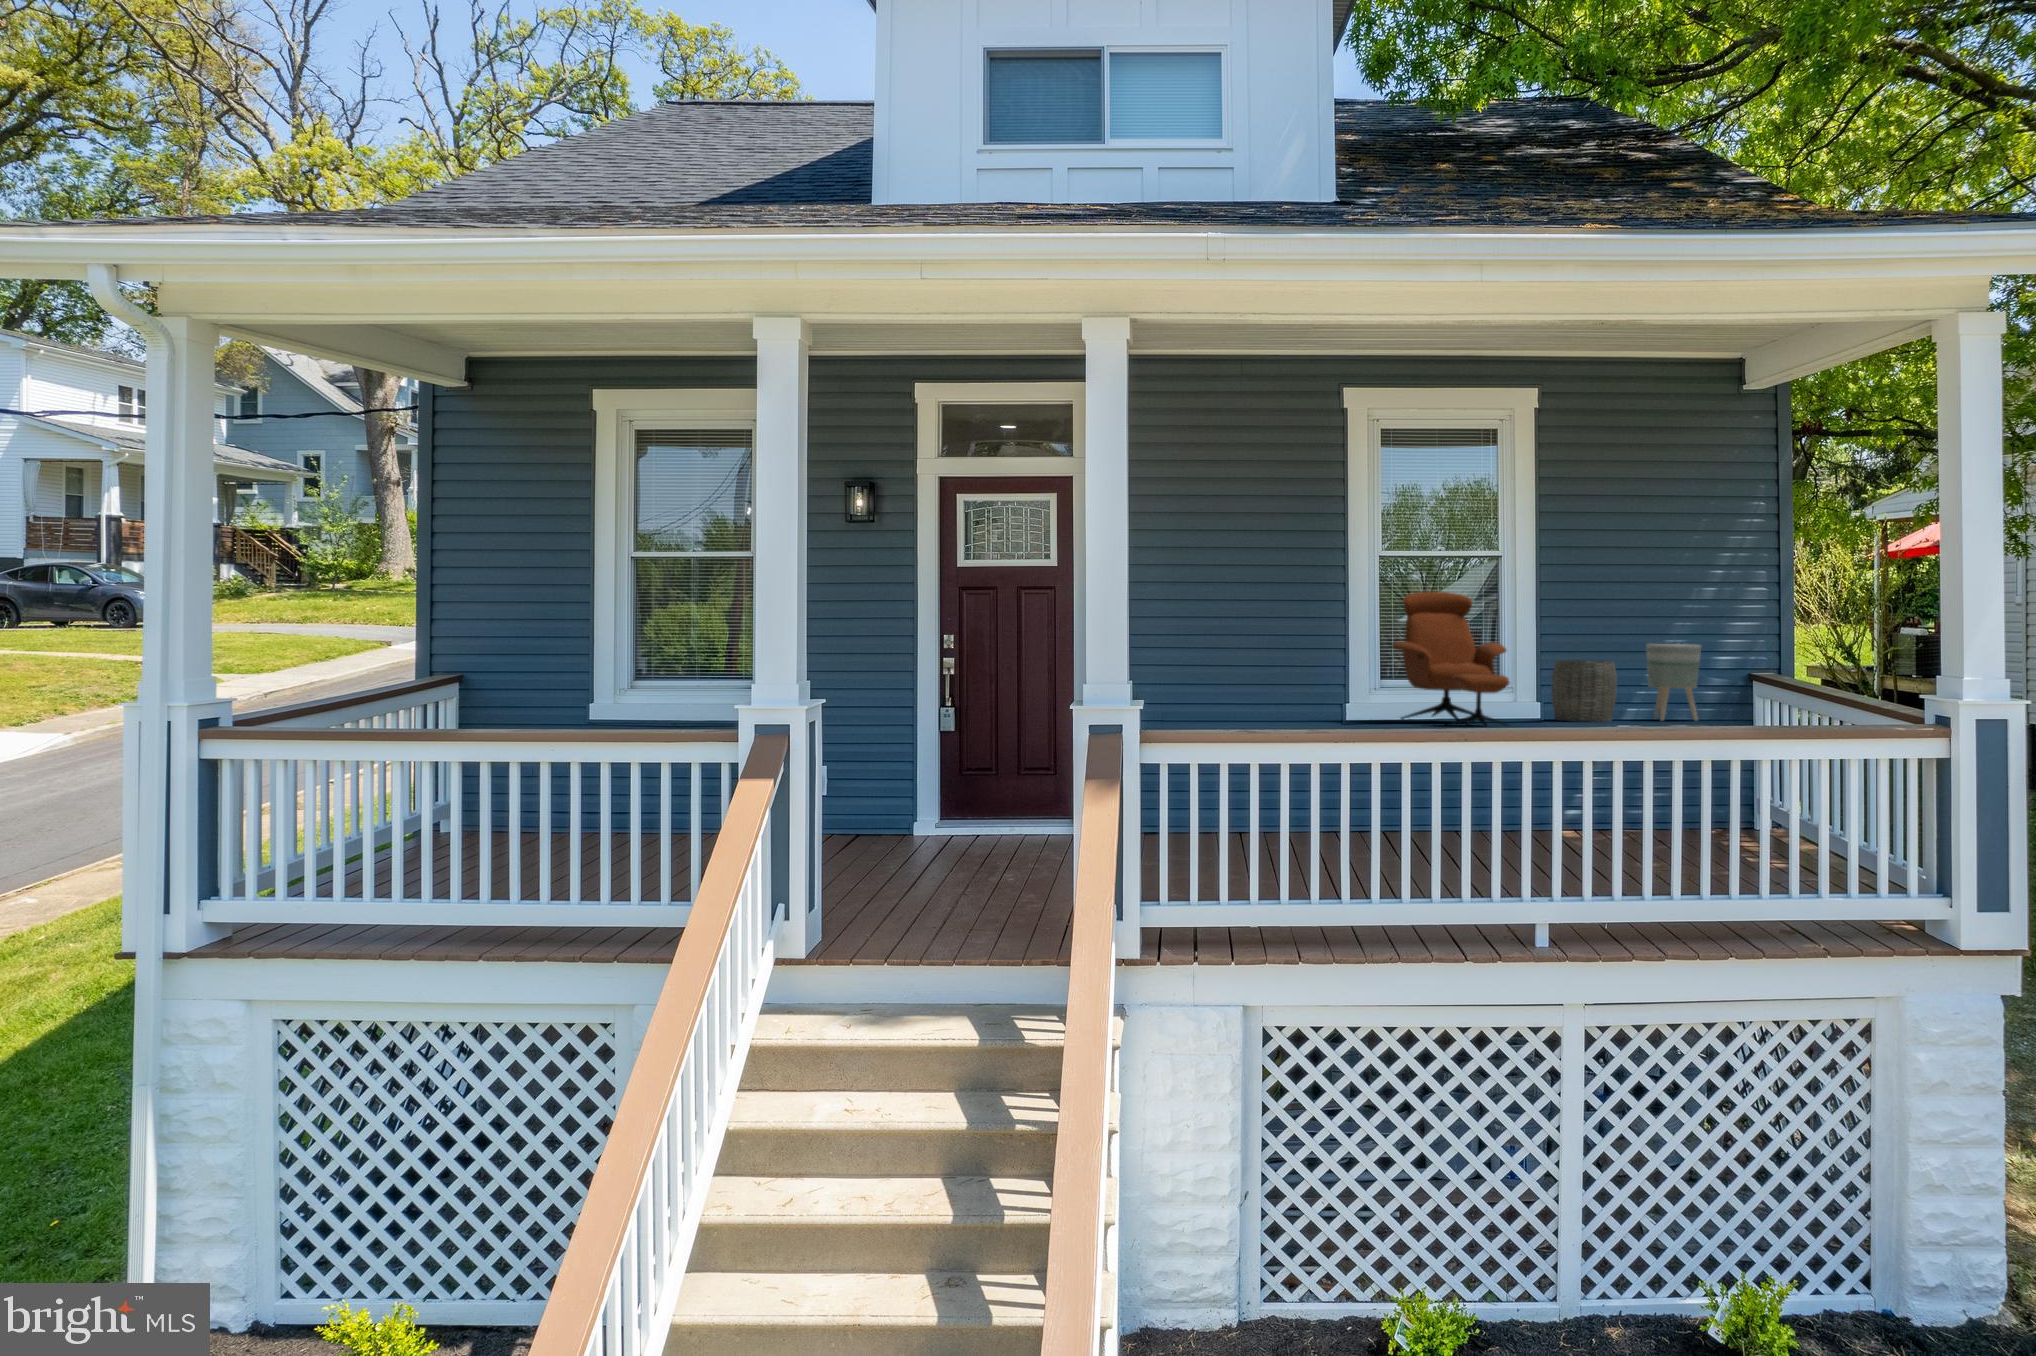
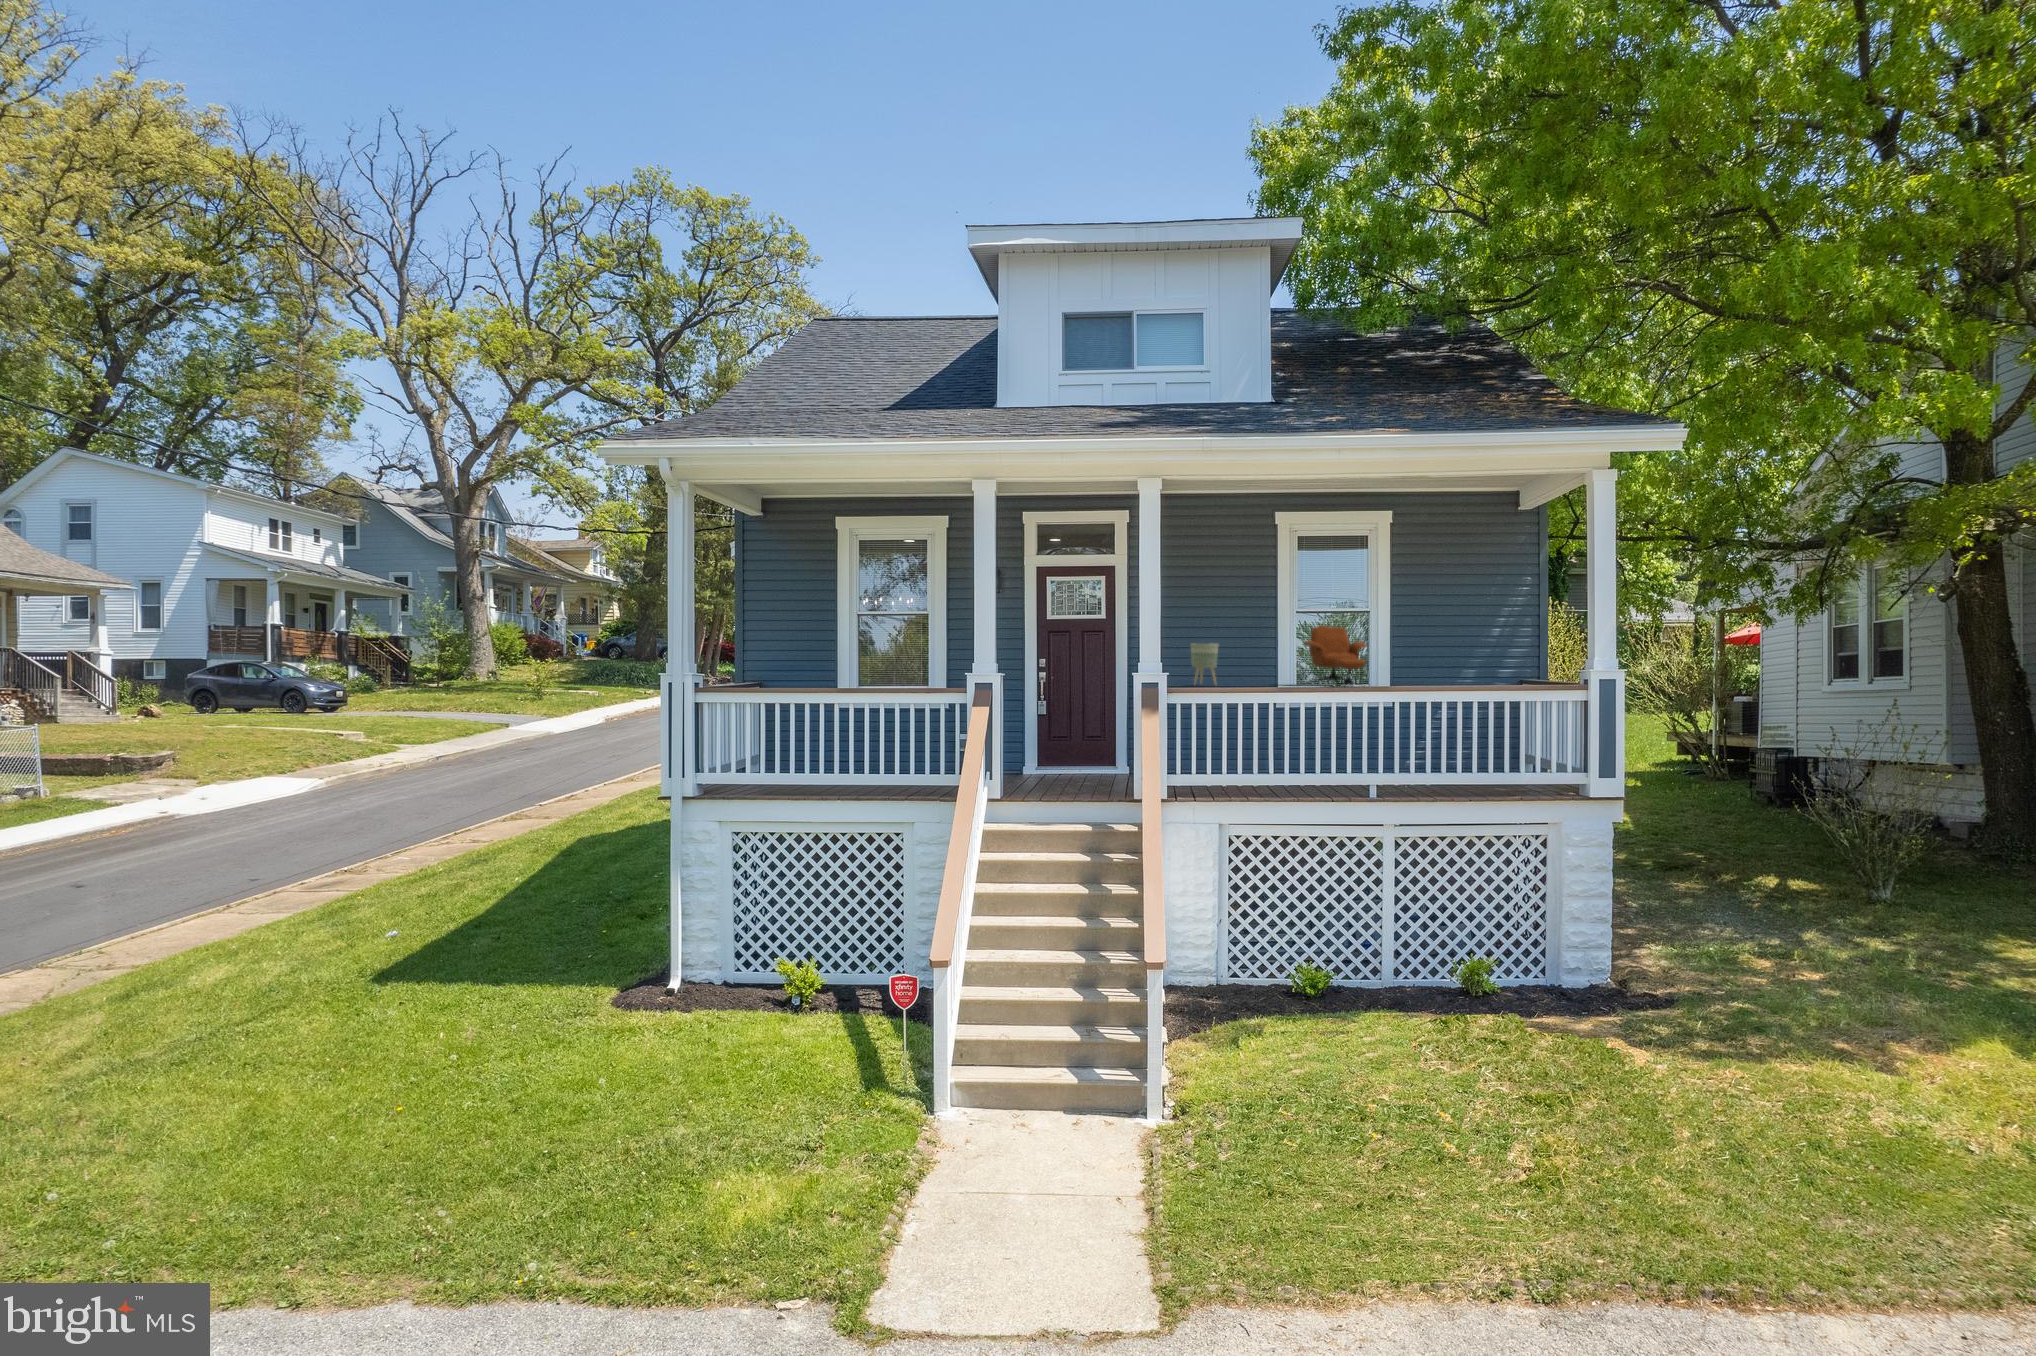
planter: present [1646,644,1701,721] -> present [1191,643,1219,685]
woven basket: present [1551,660,1617,722] -> none [1393,651,1429,686]

